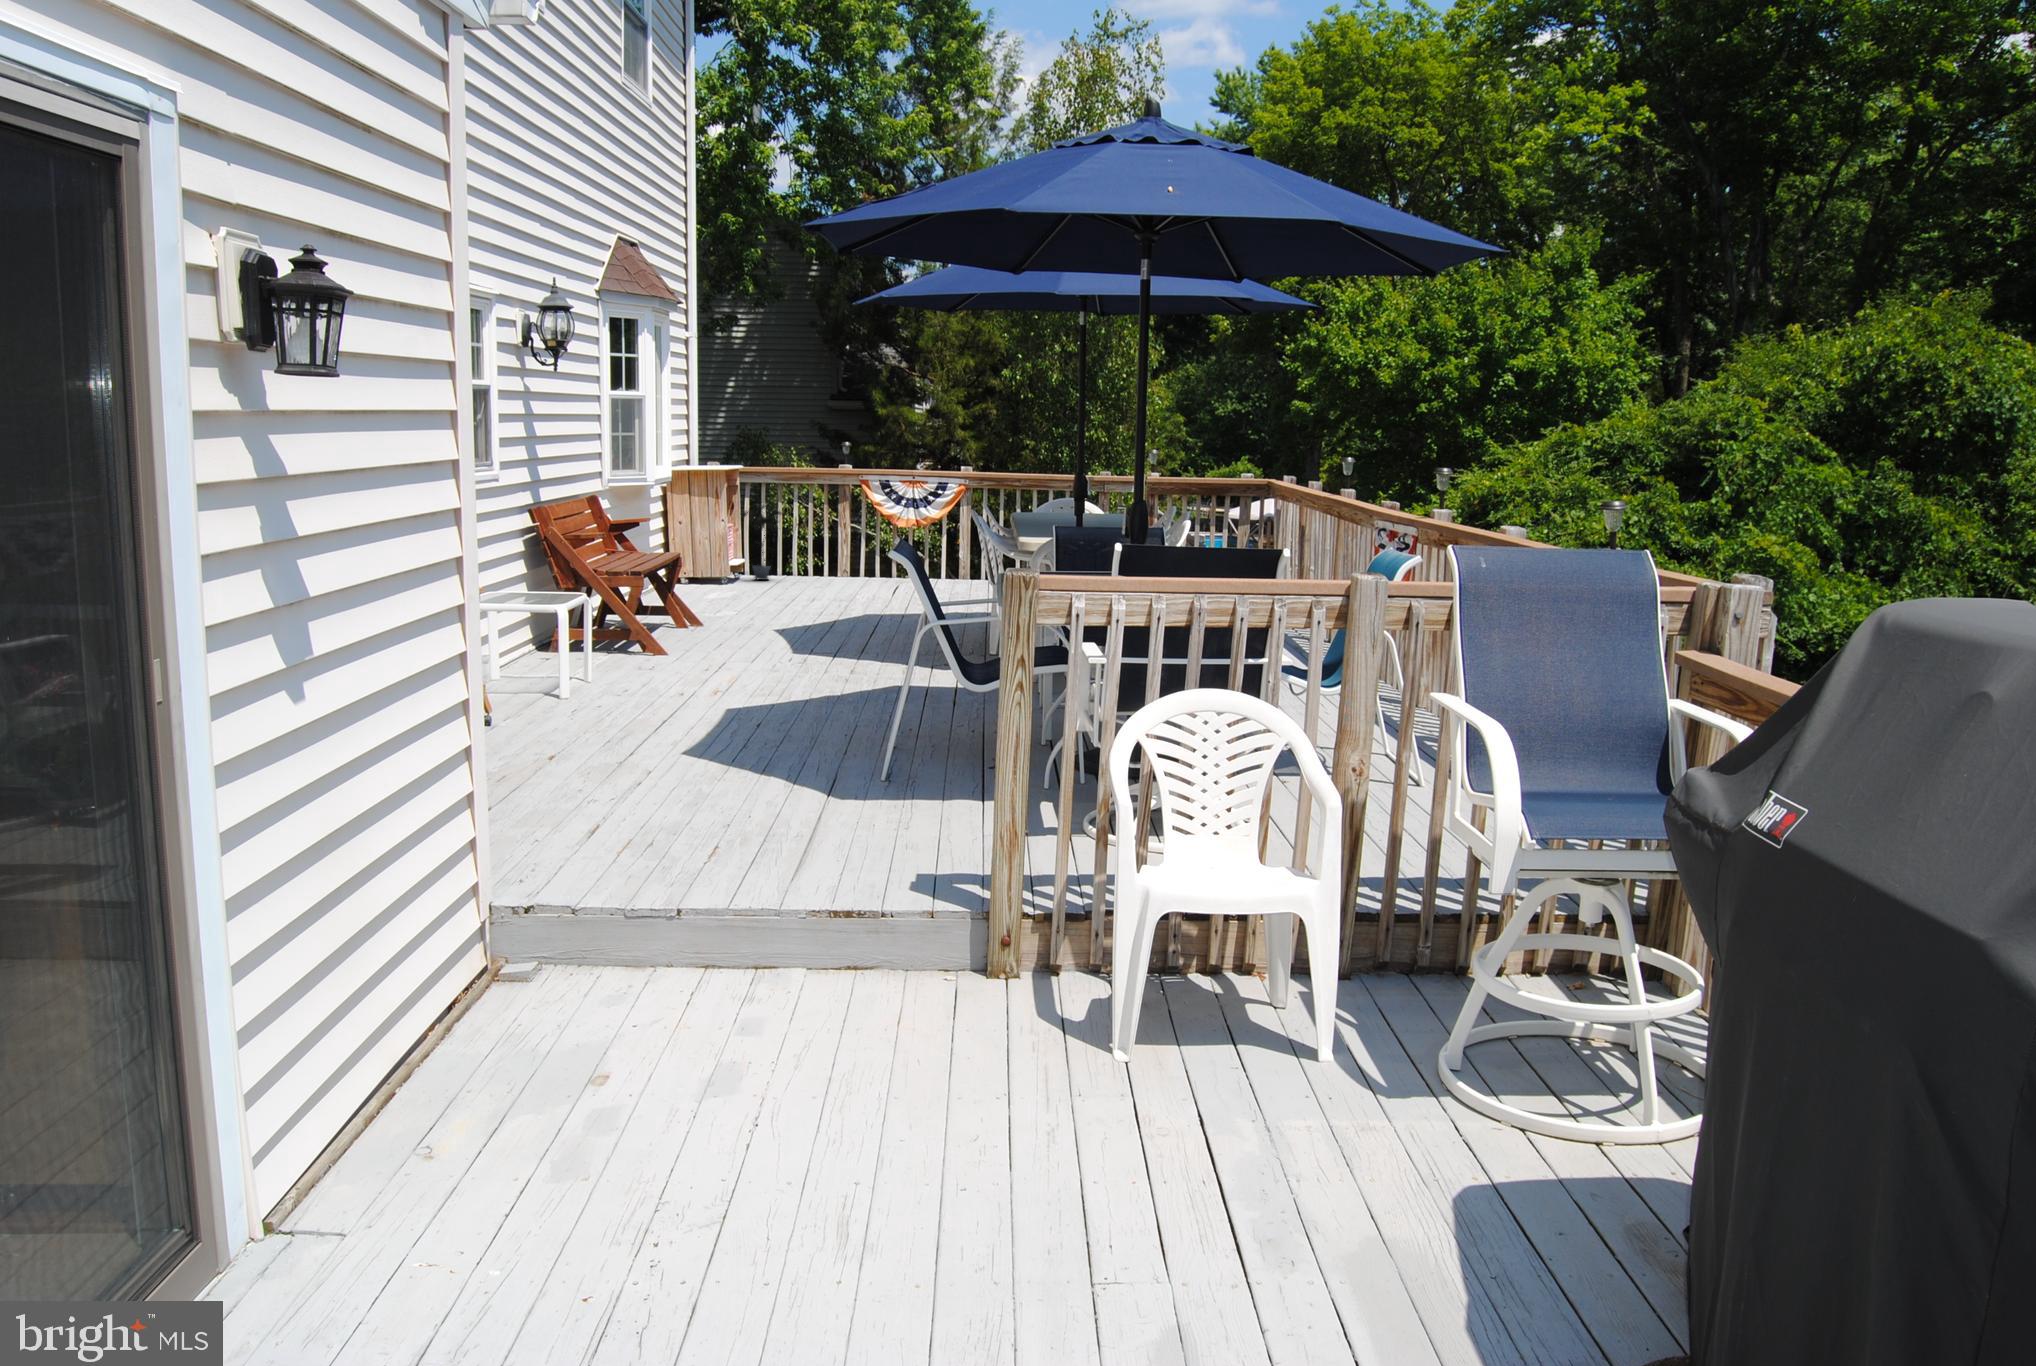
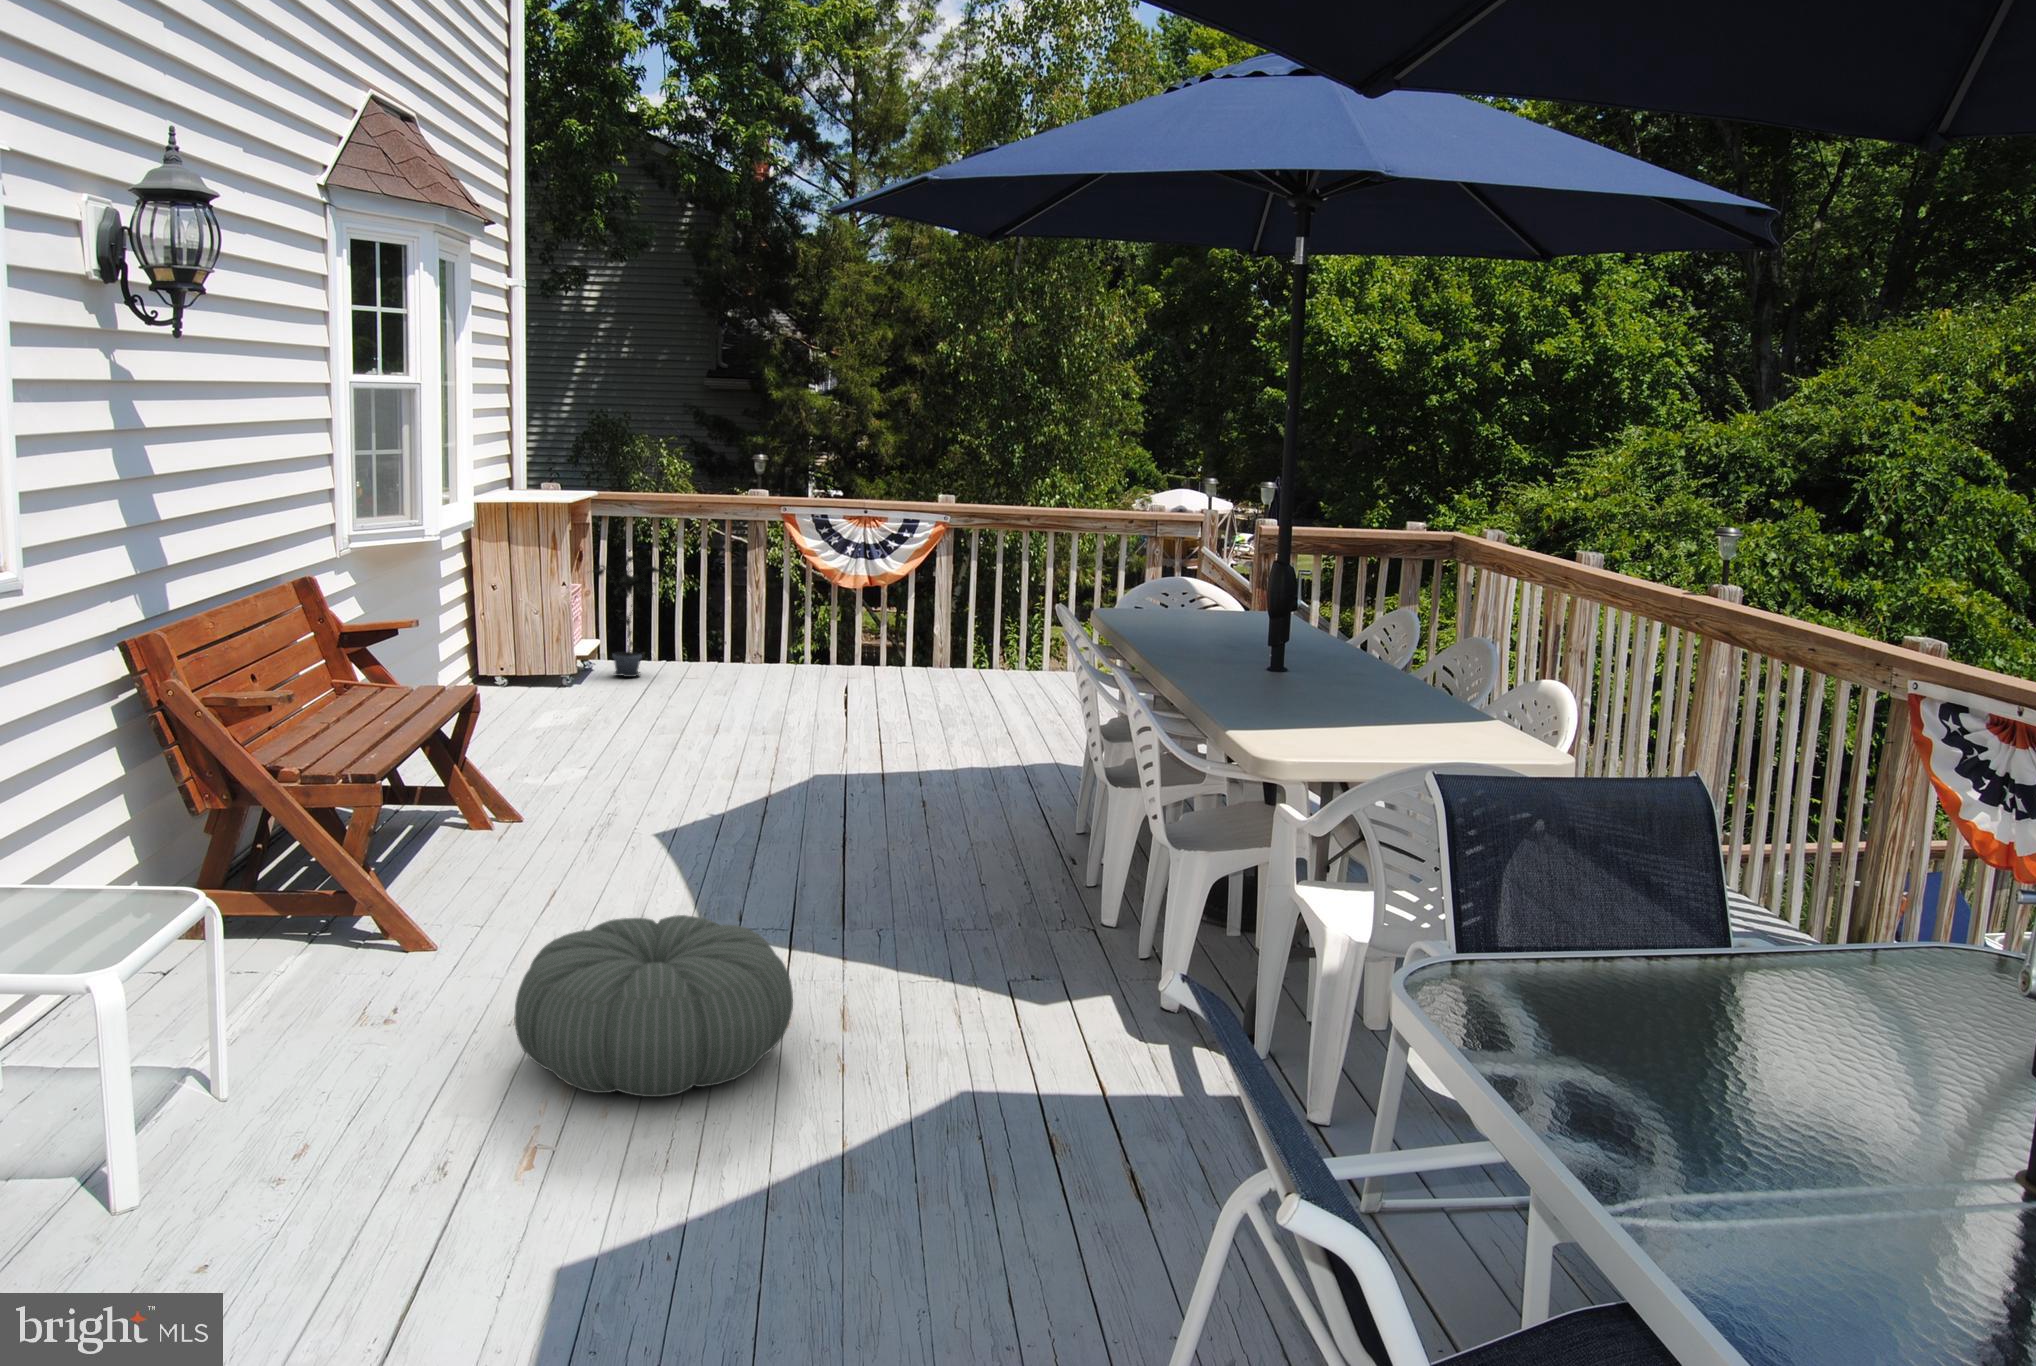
pouf: none [711,623,828,683] -> present [515,915,793,1097]

